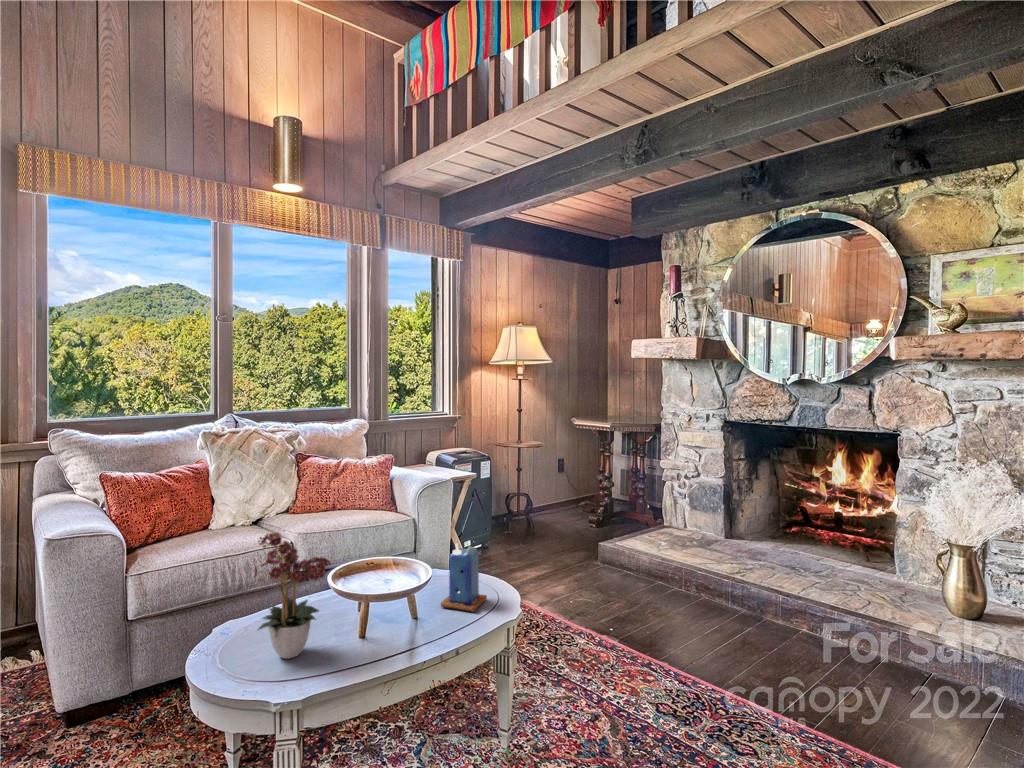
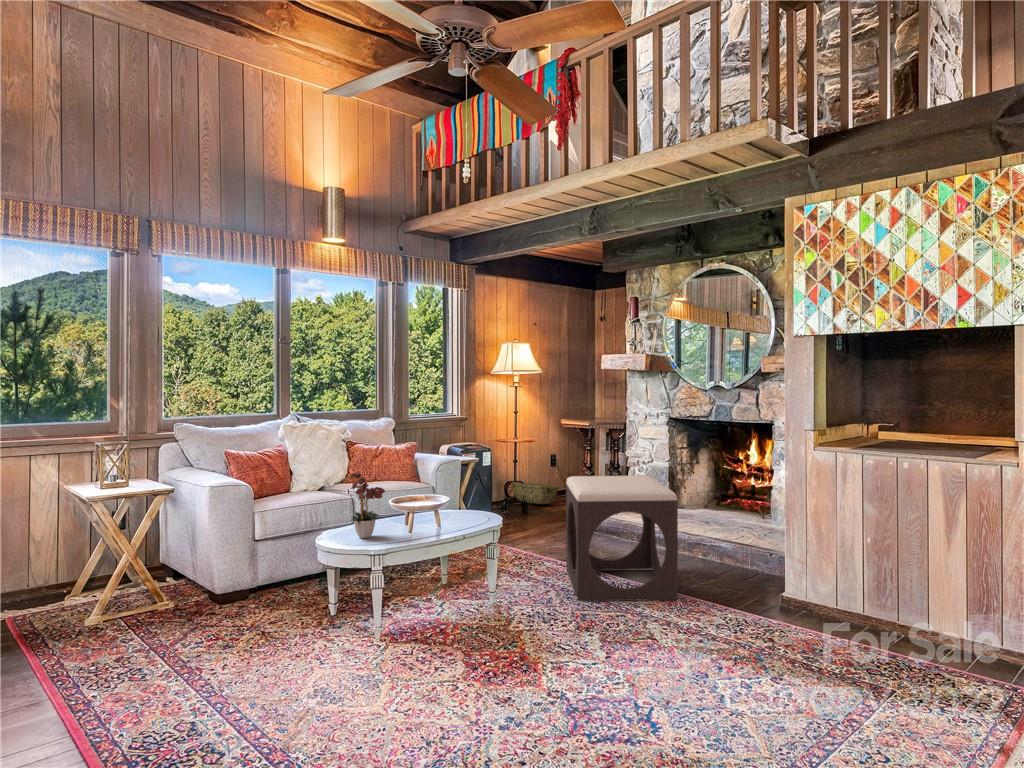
woven basket: none [513,497,572,527] -> present [512,482,558,504]
footstool: none [622,513,837,743] -> present [566,475,678,601]
candle: present [441,543,487,612] -> none [445,486,472,524]

